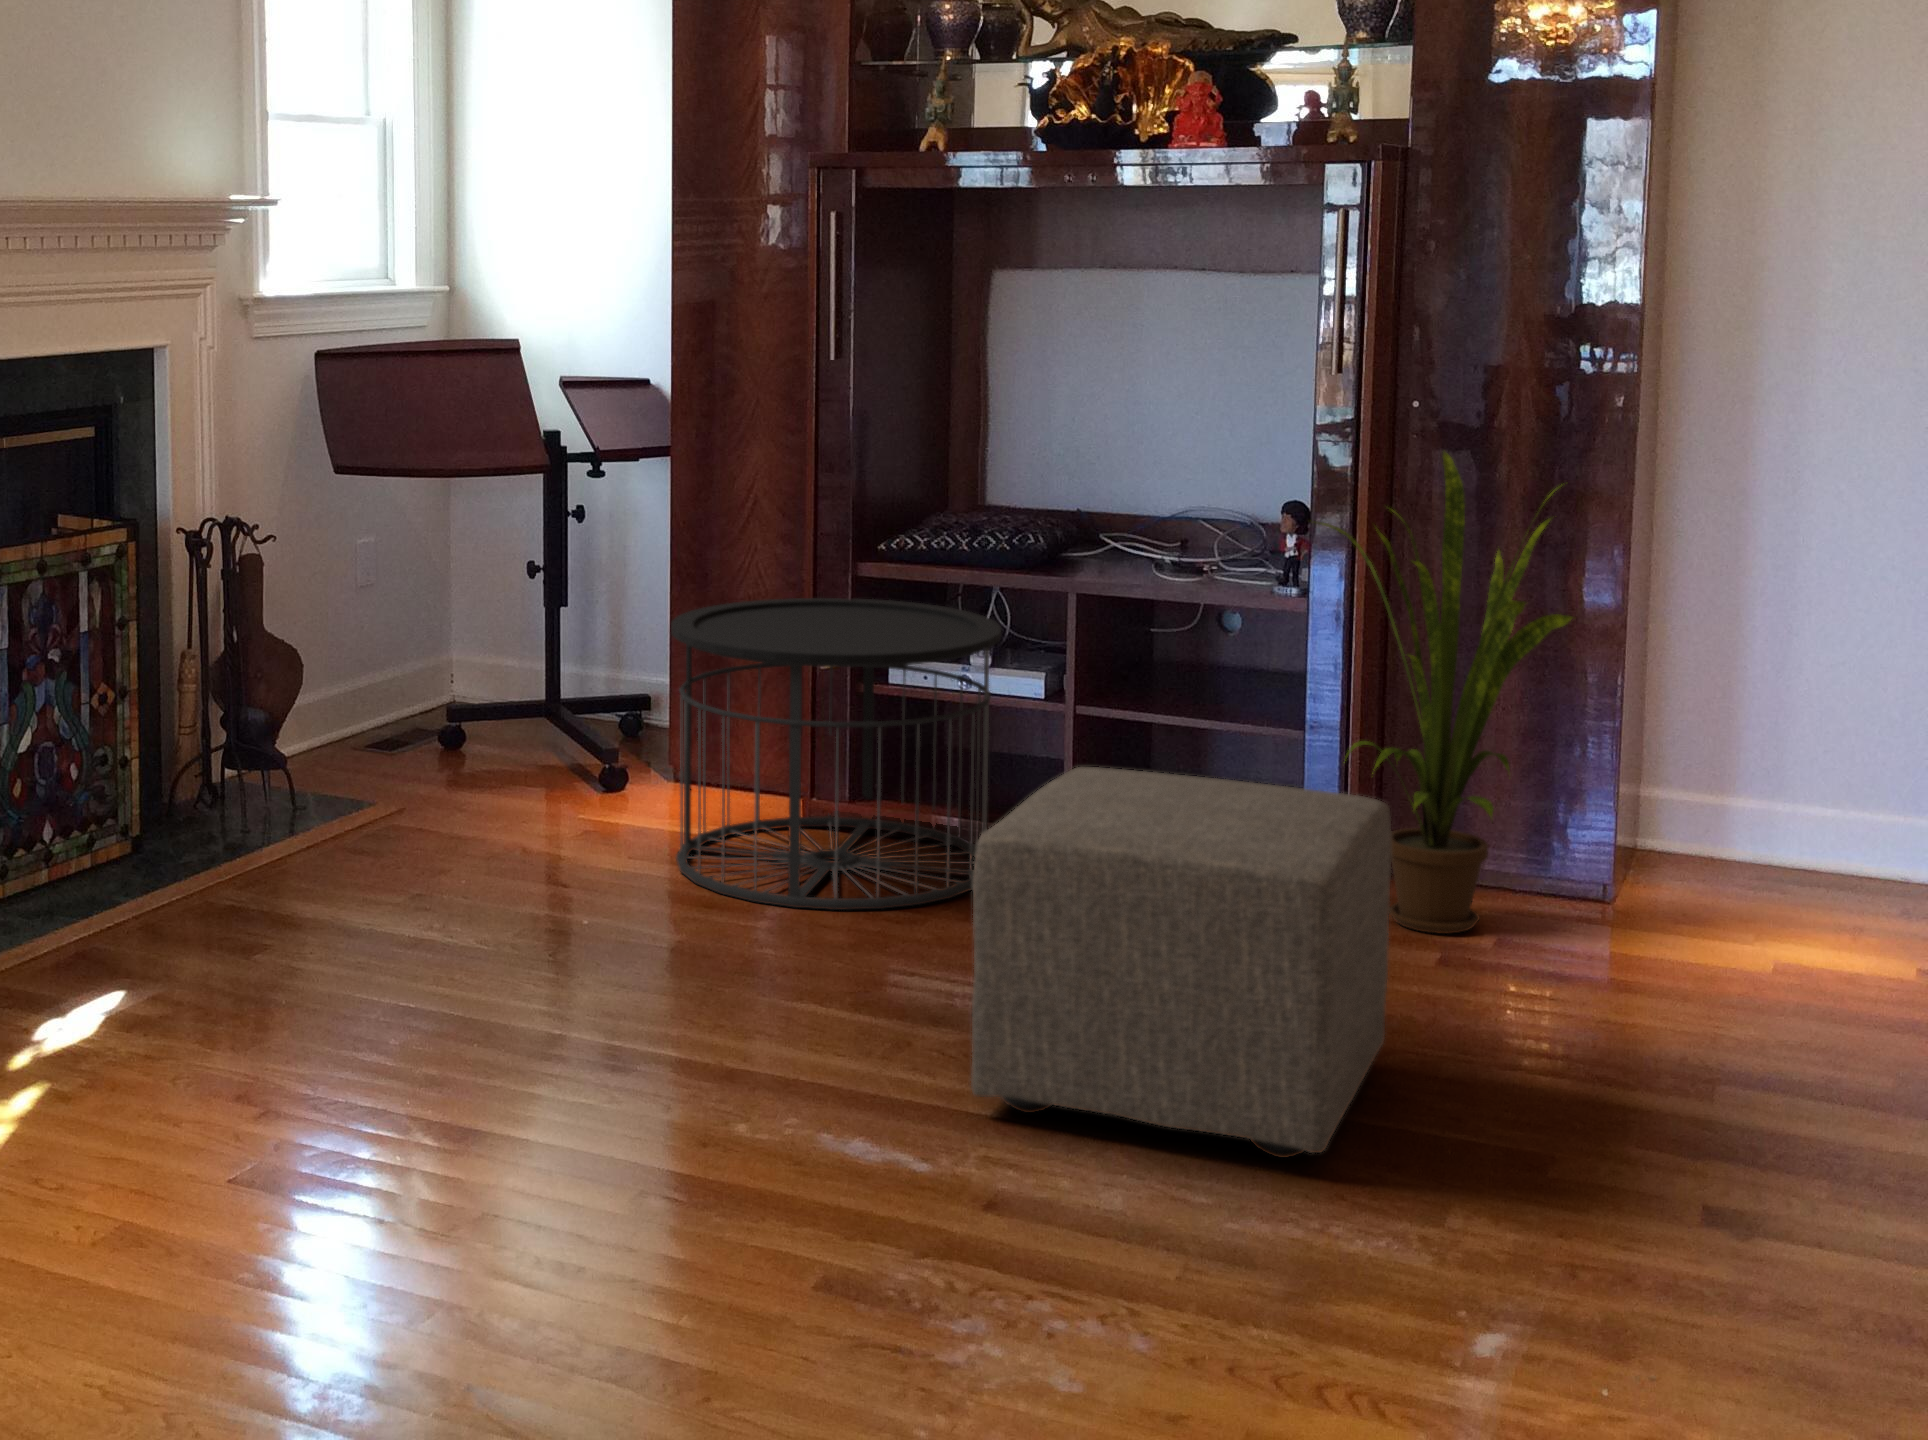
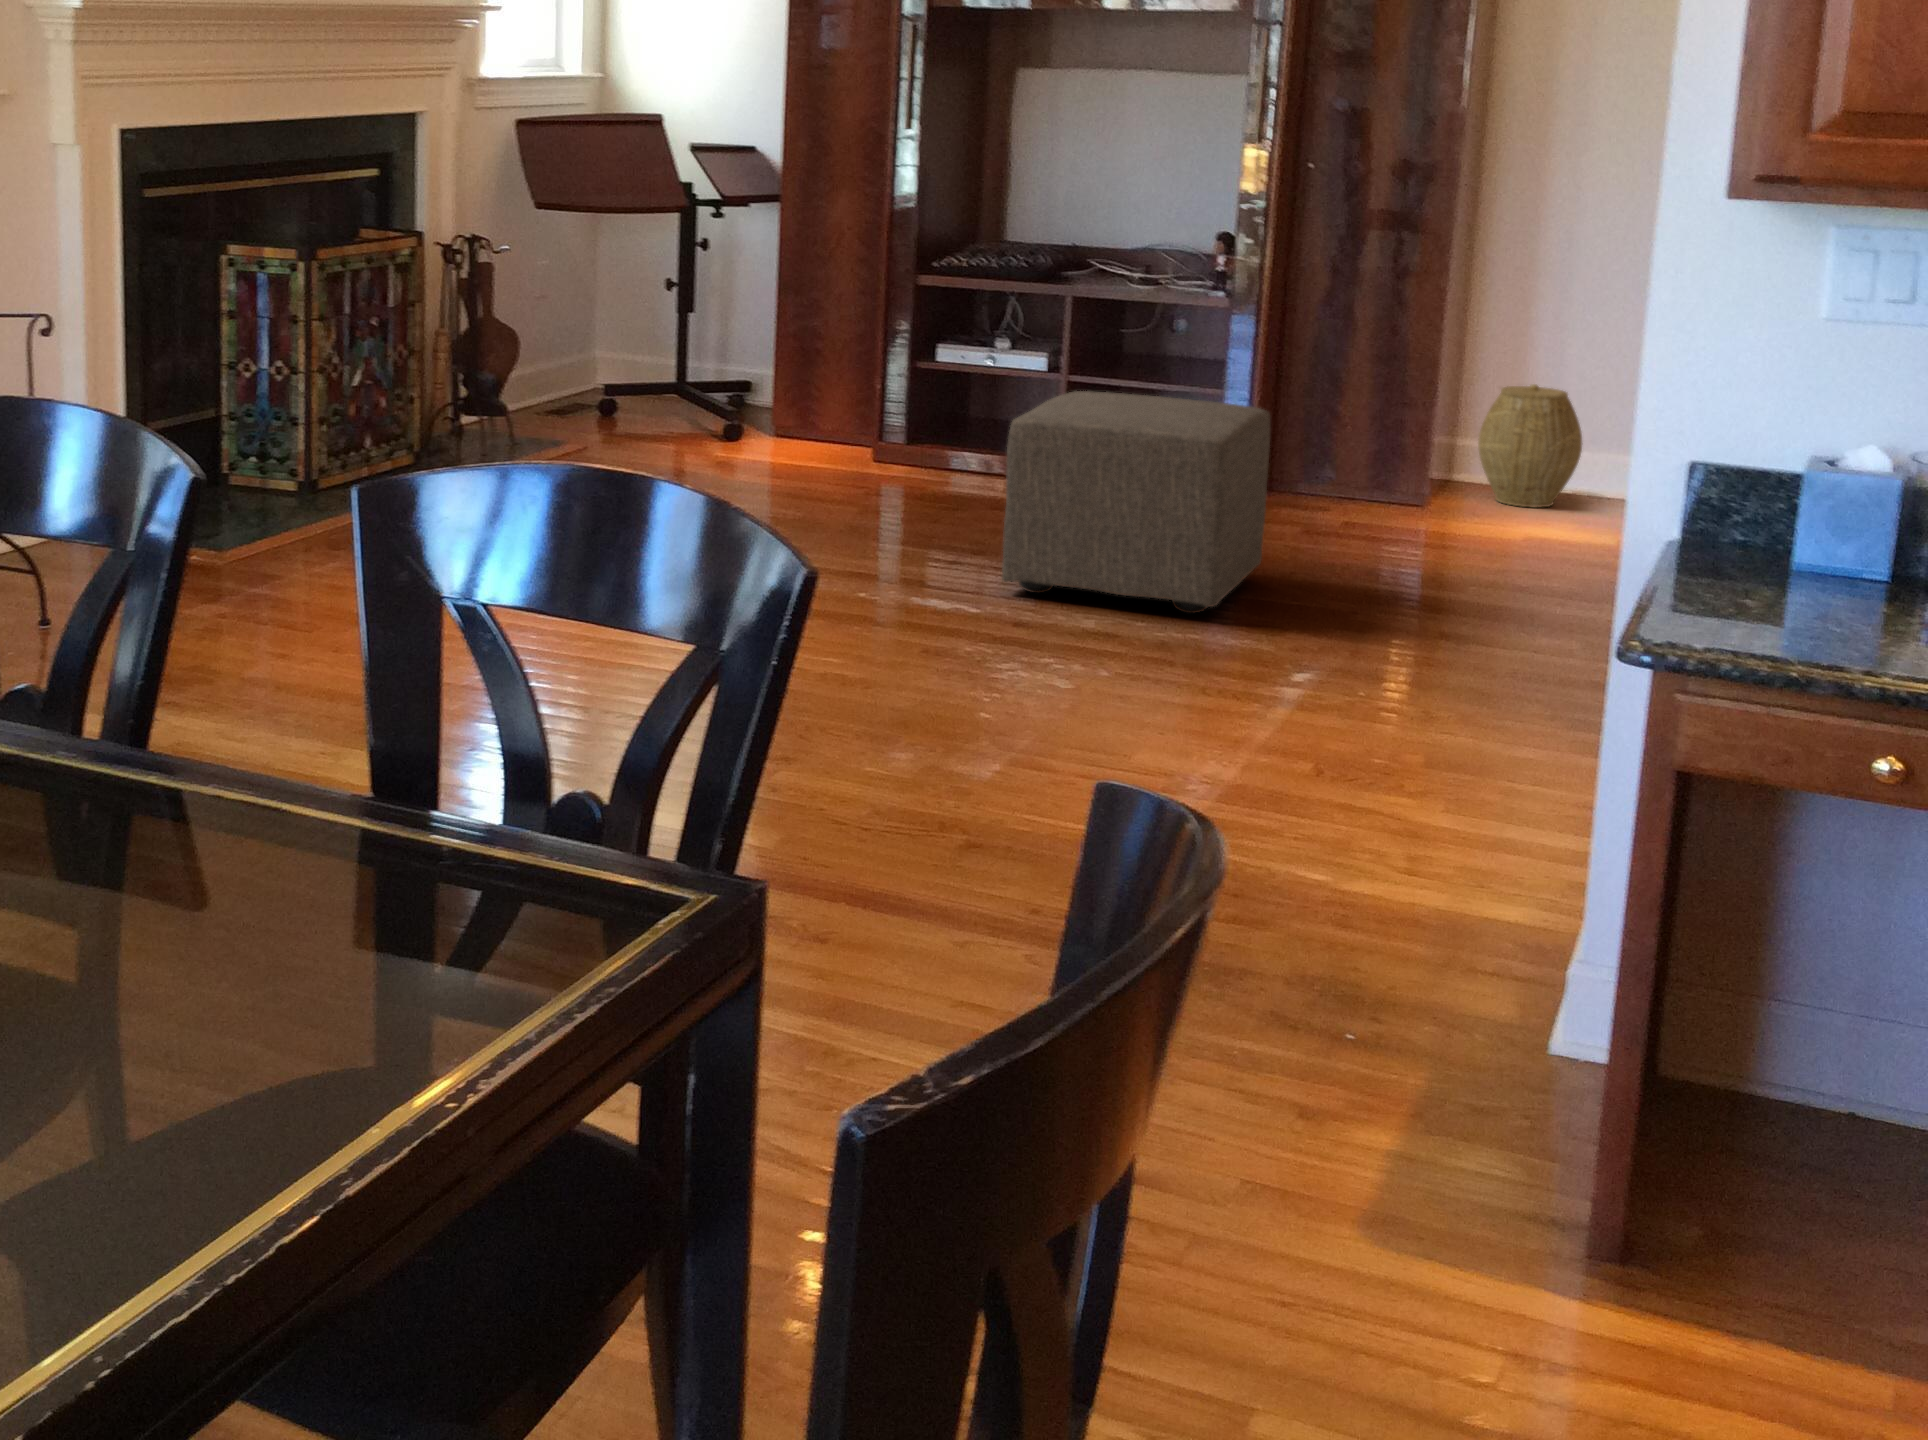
house plant: present [1310,452,1572,934] -> none [1230,198,1410,522]
side table: present [671,598,1001,910] -> none [789,300,1021,503]
woven basket: none [1671,711,1826,893] -> present [1478,384,1582,508]

